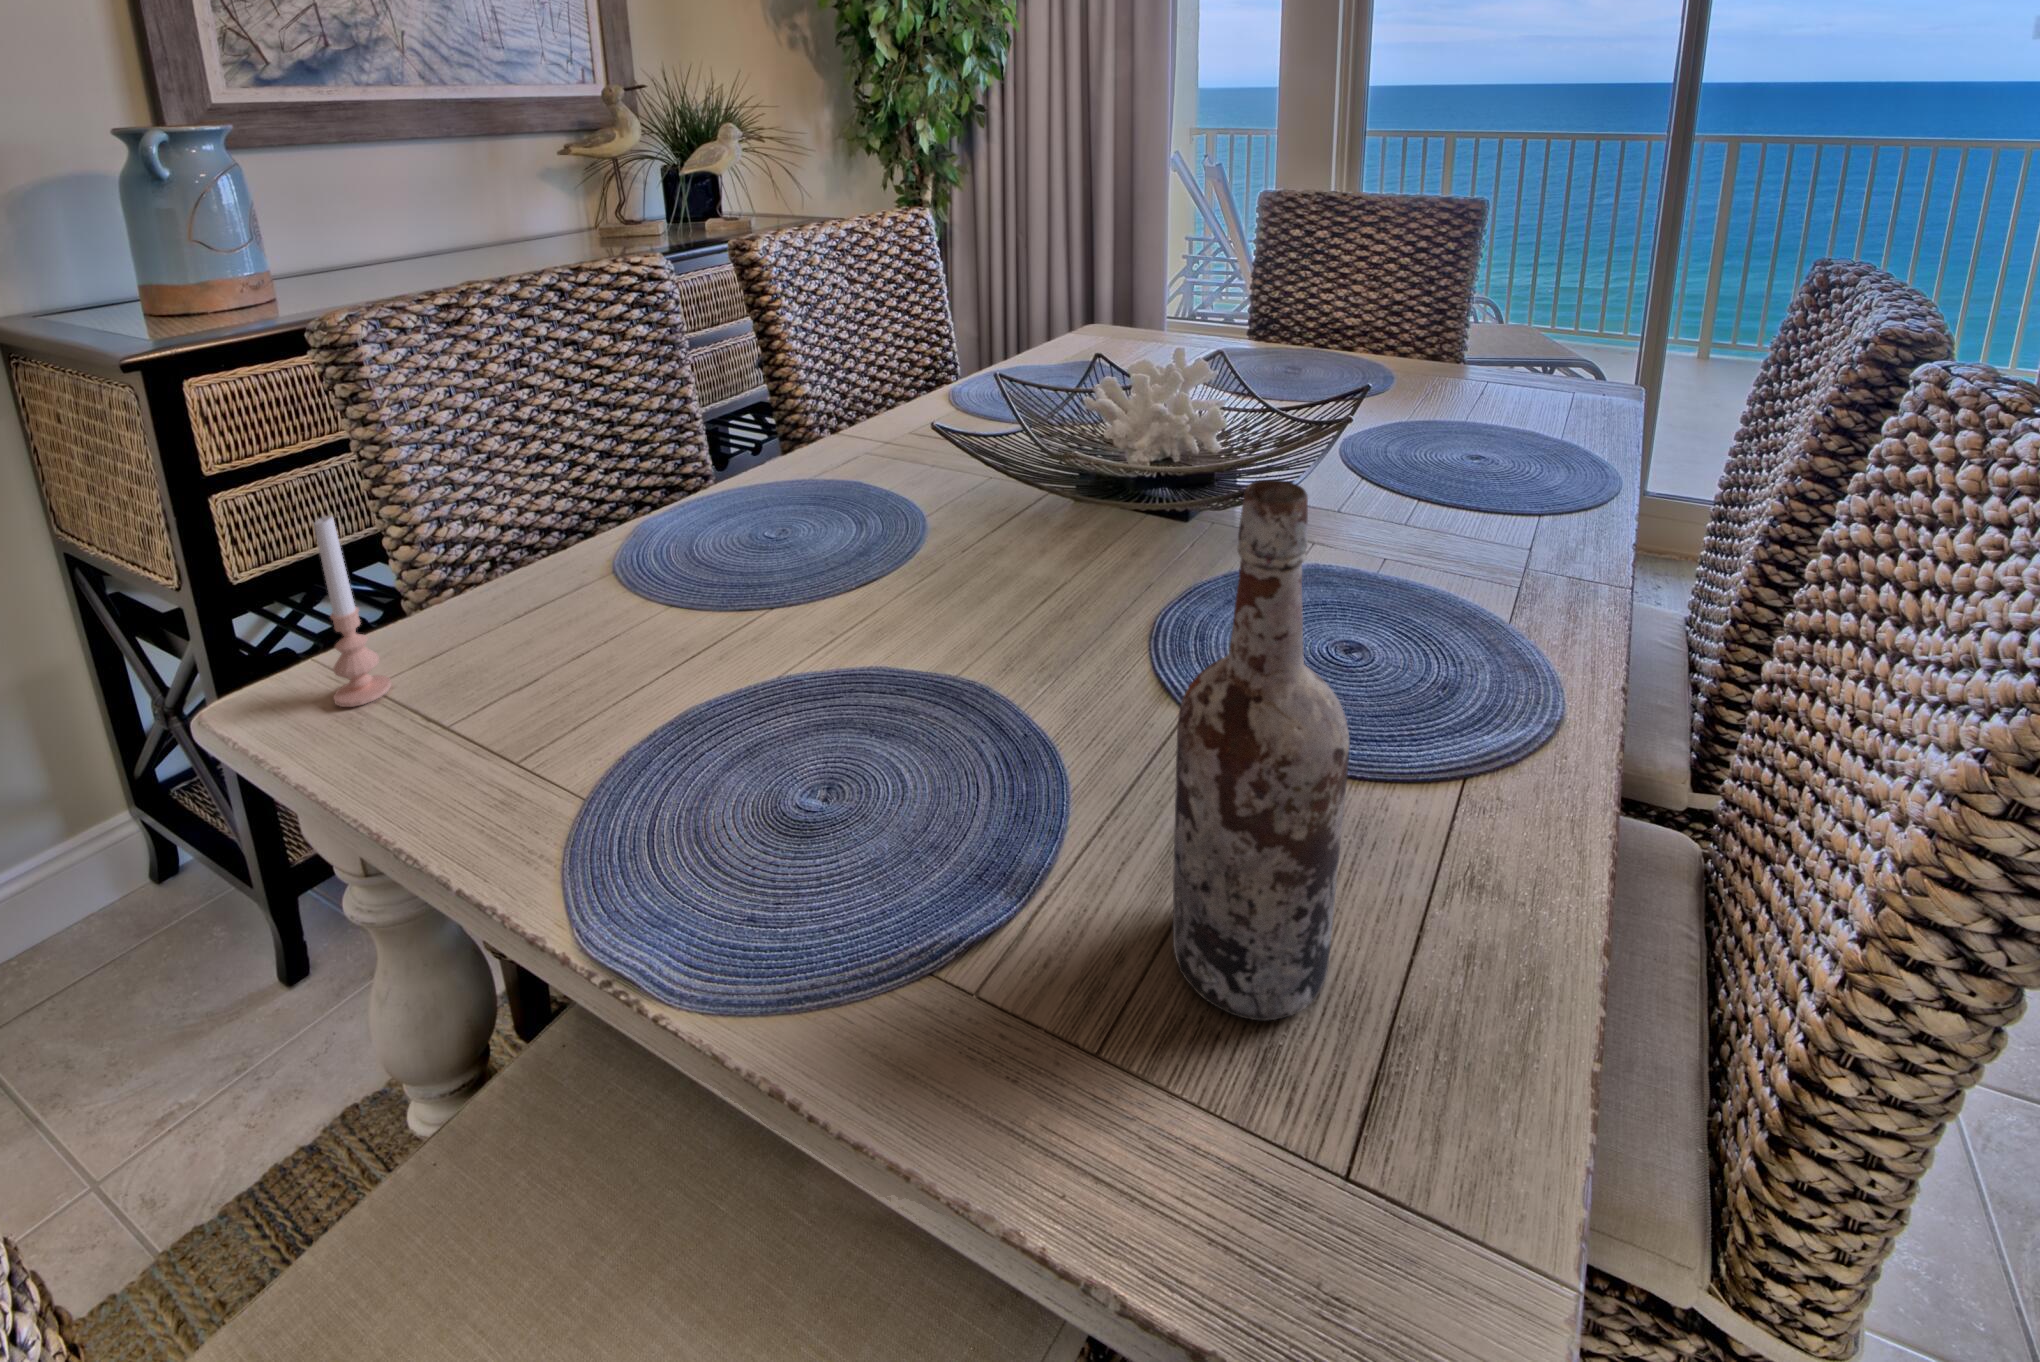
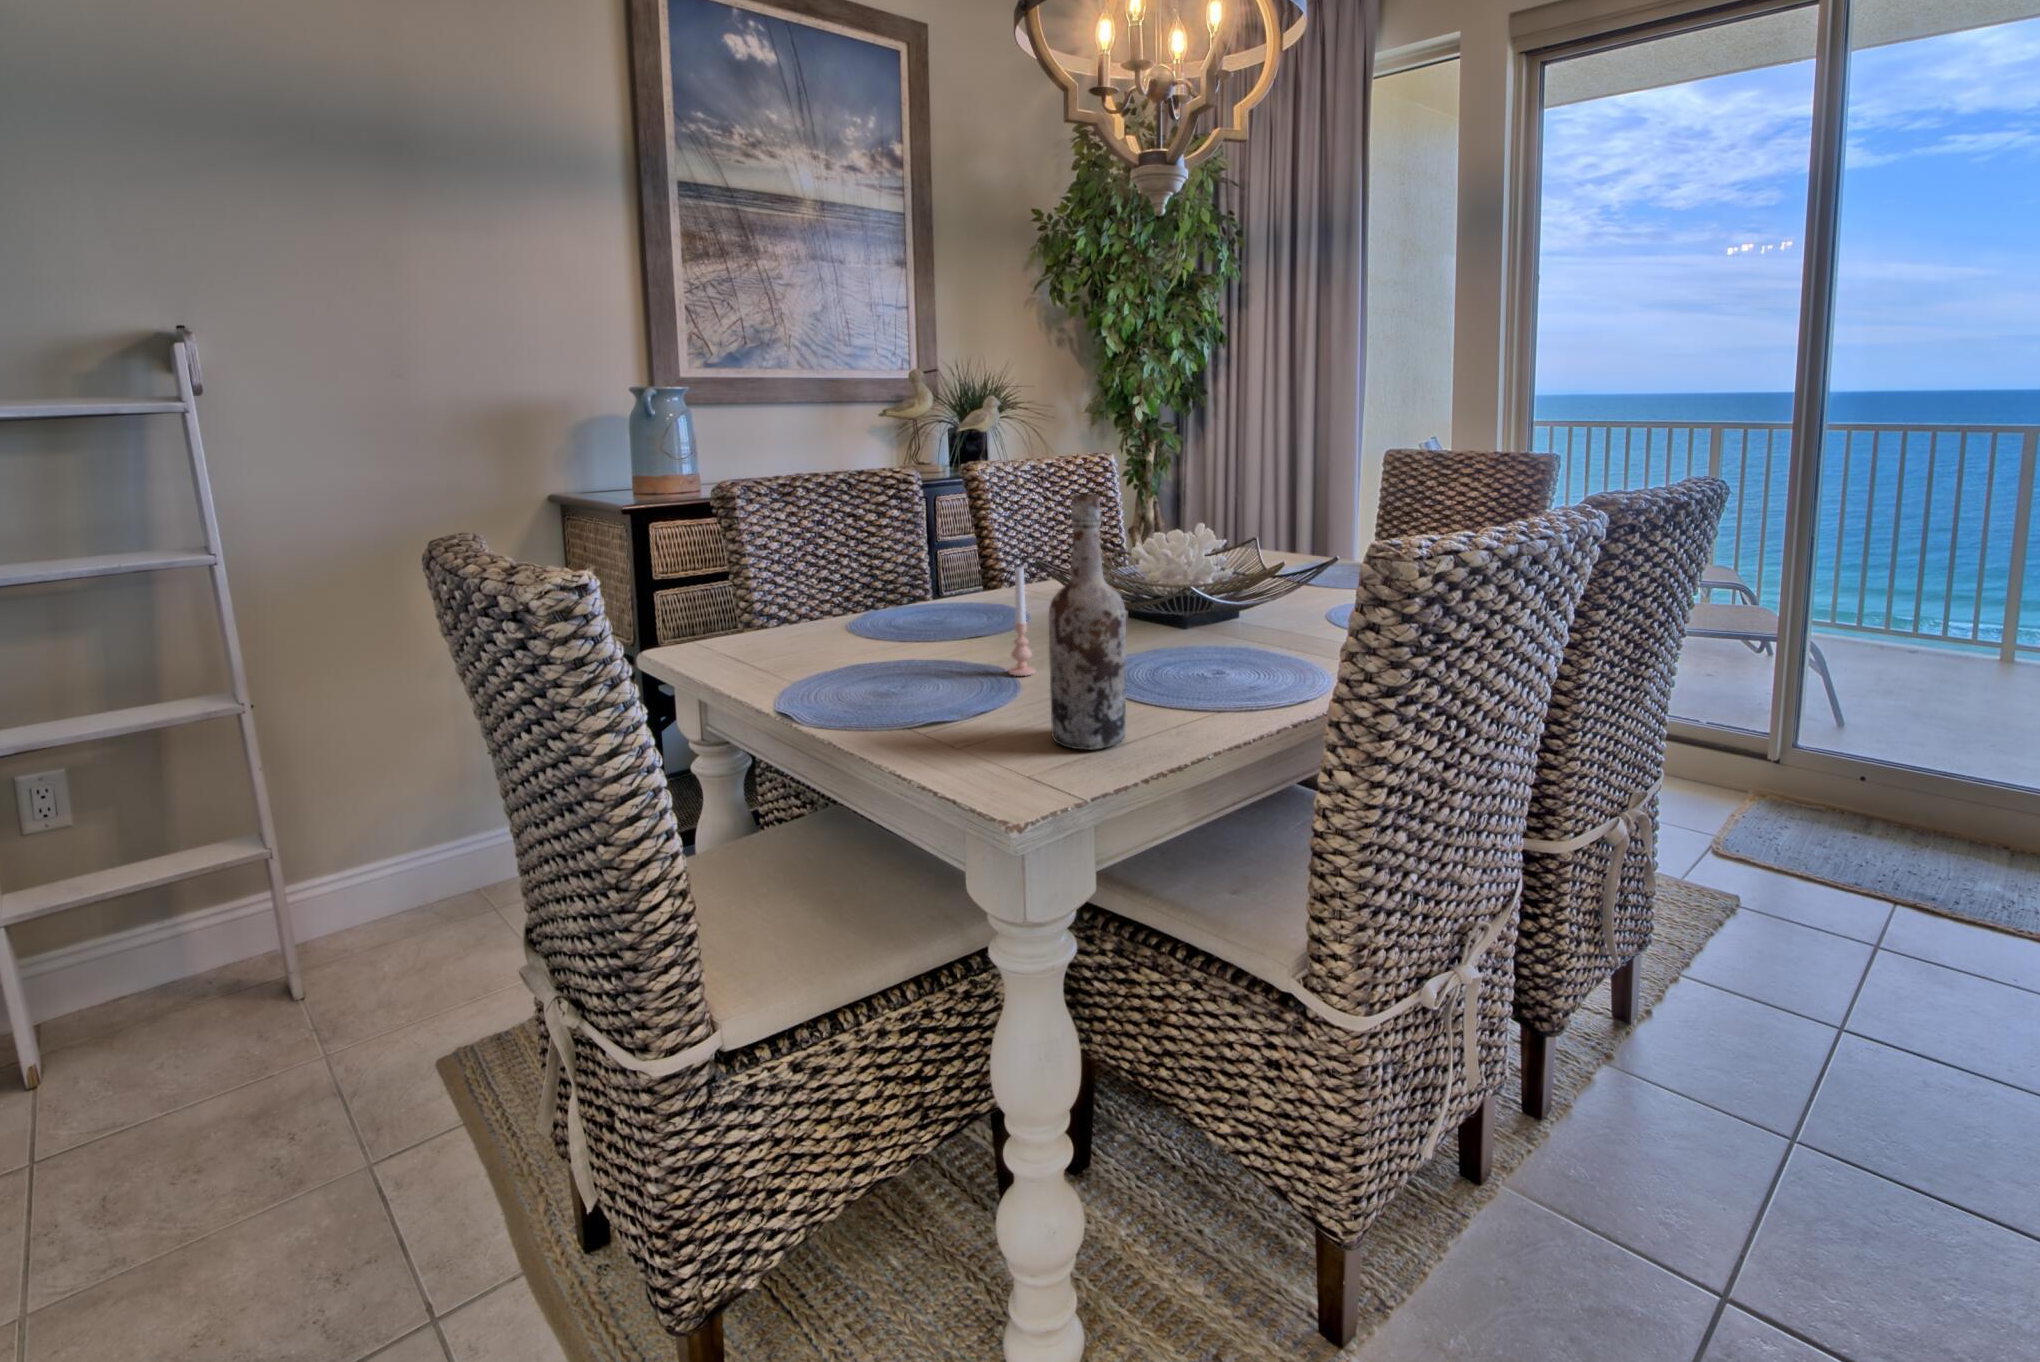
candle: present [314,515,391,707] -> present [1009,567,1035,676]

